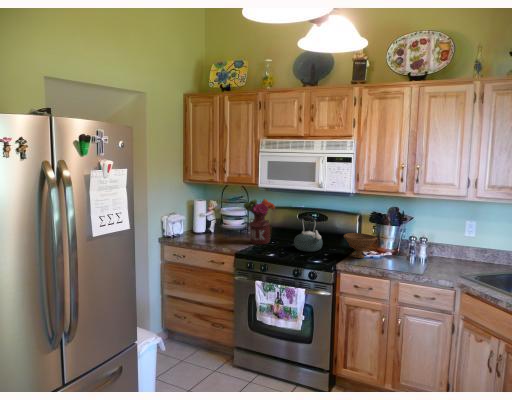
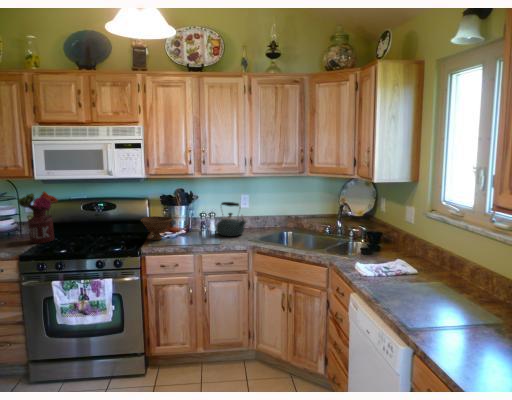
kettle: present [294,216,322,252] -> present [216,202,248,236]

